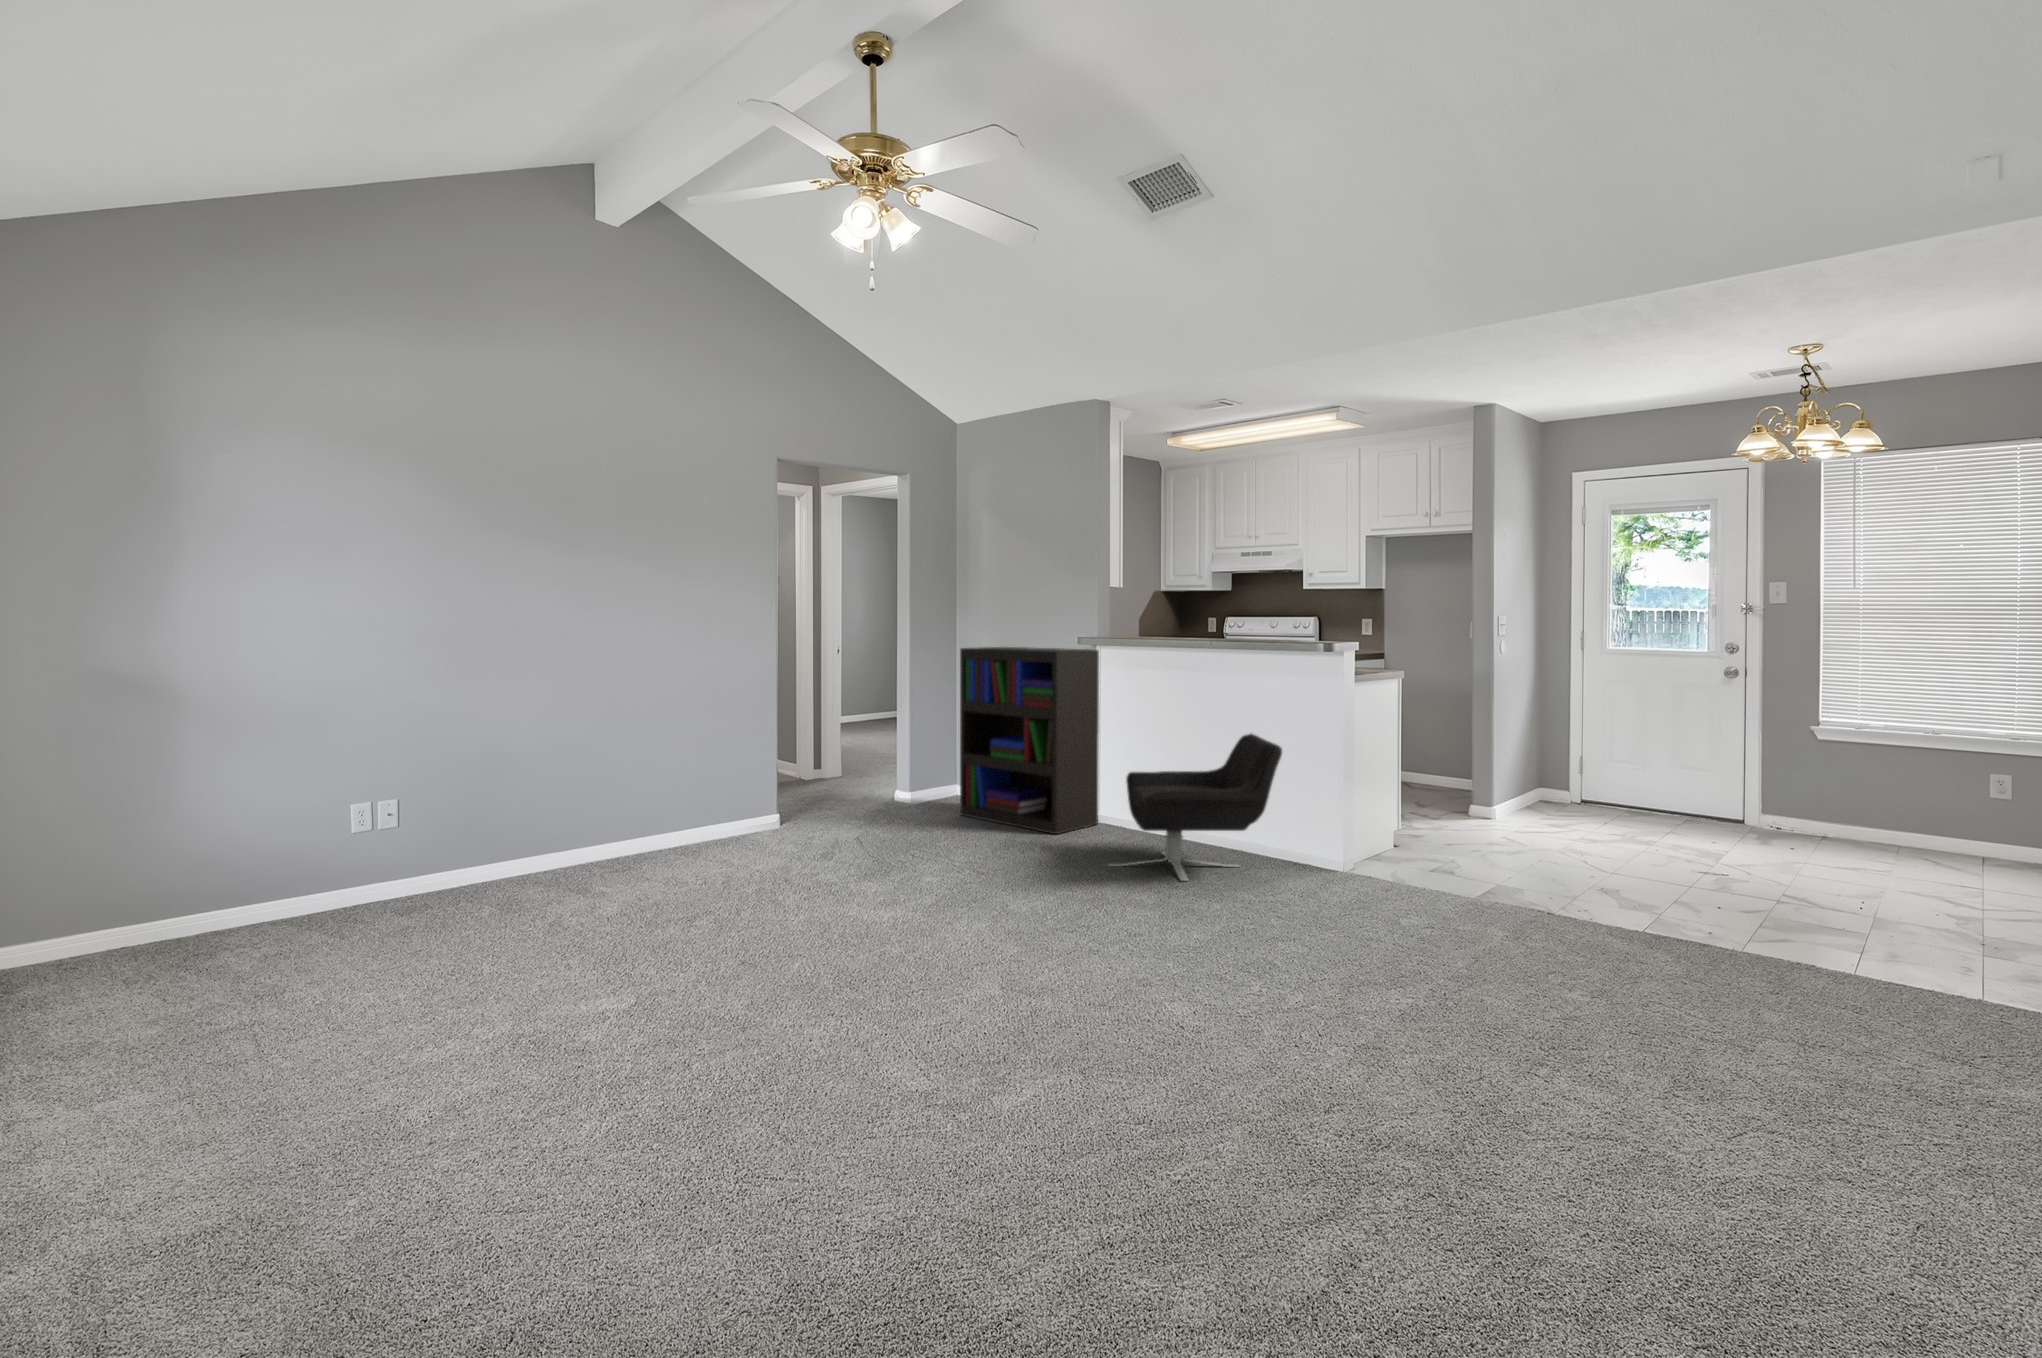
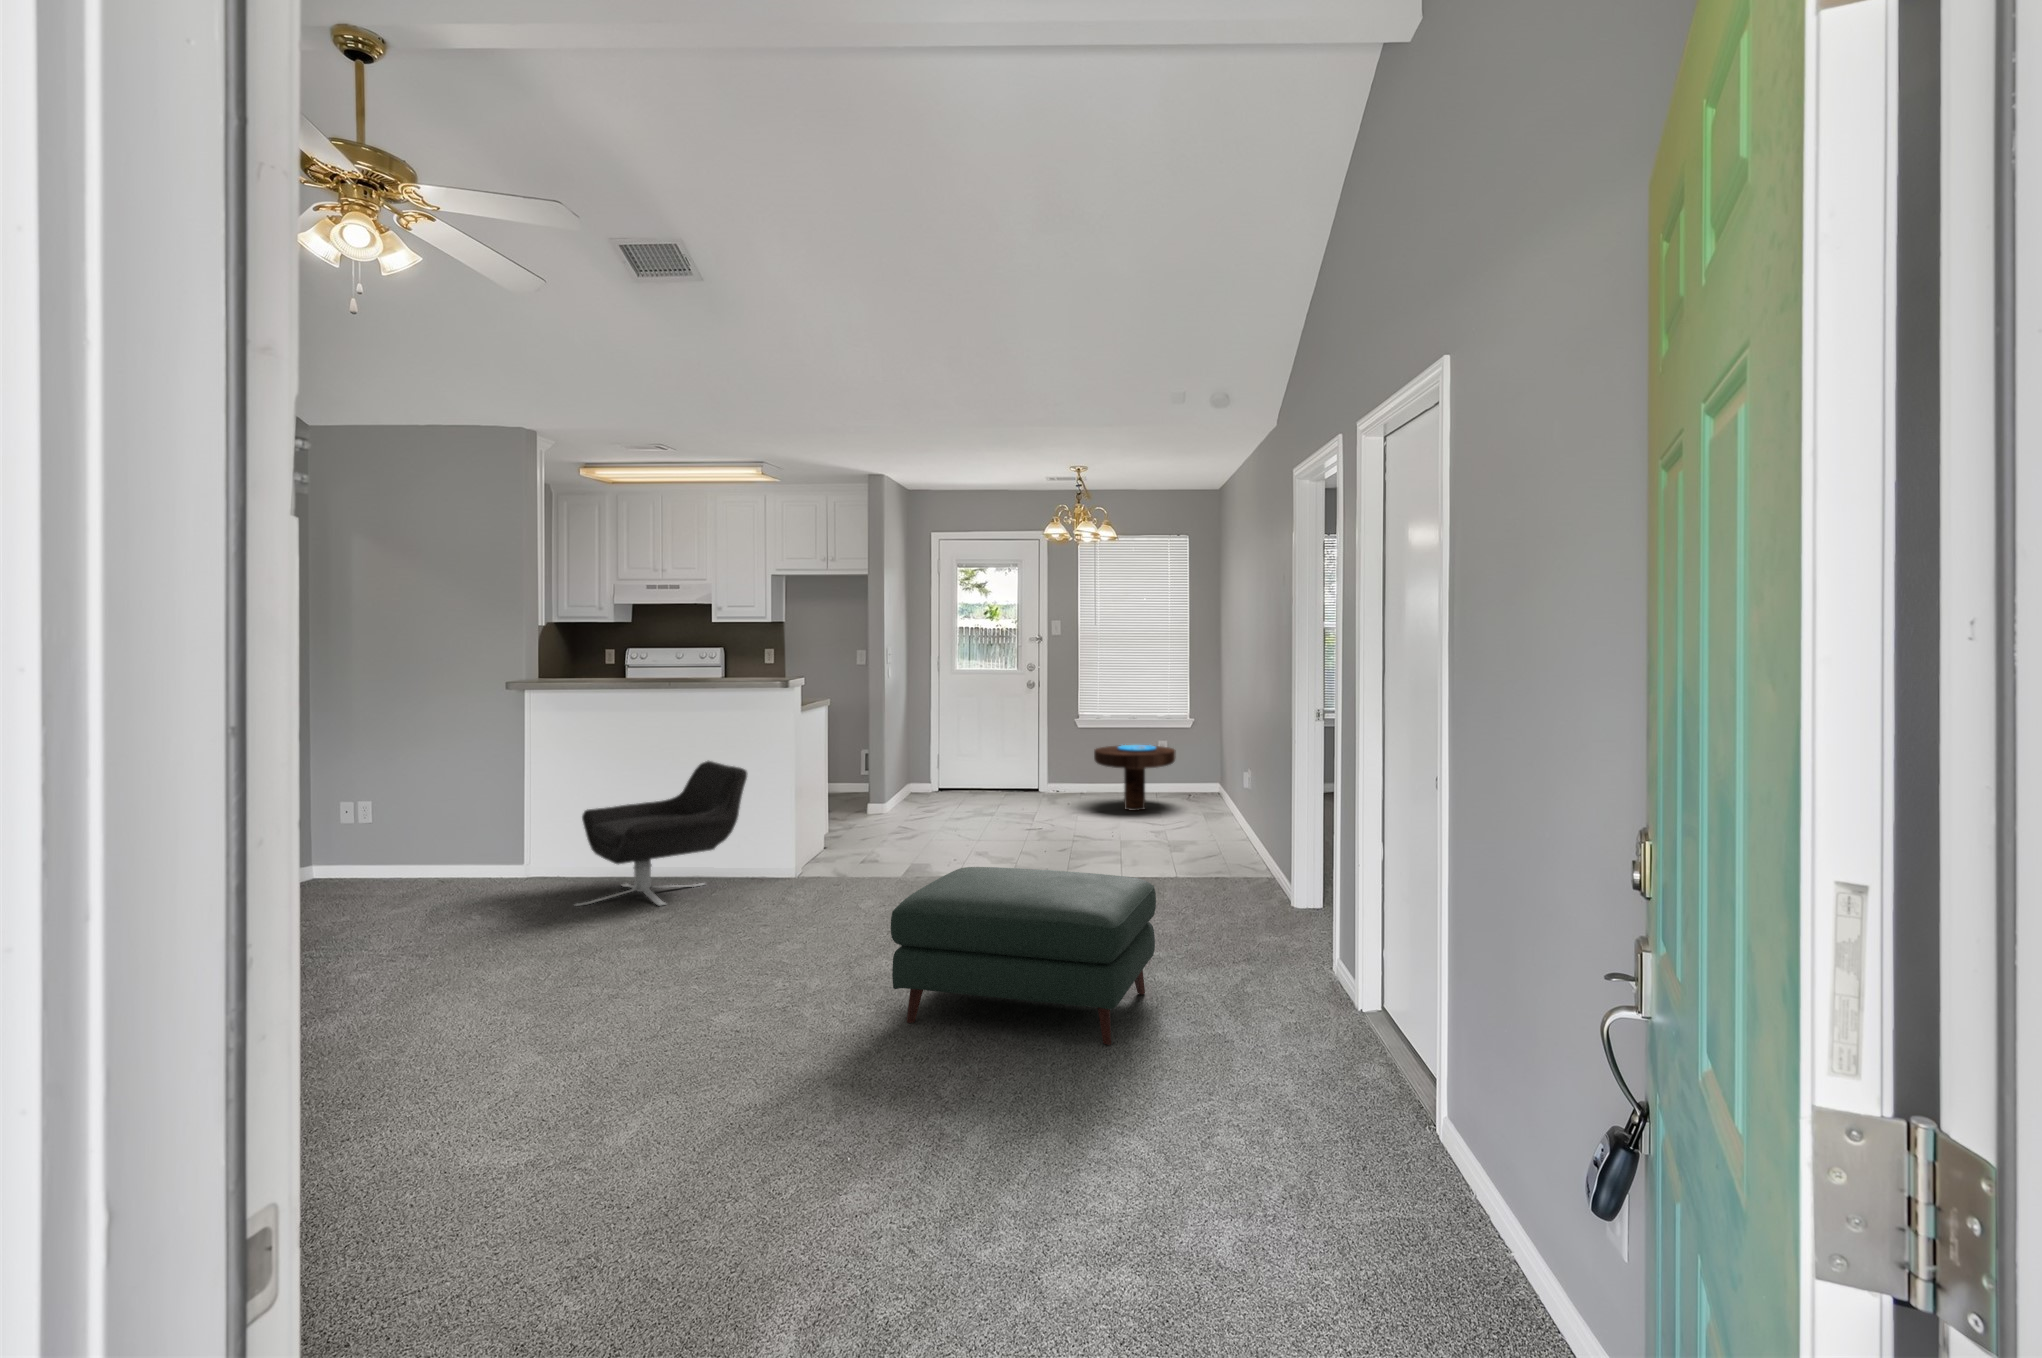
bookshelf: present [960,647,1099,834] -> none [349,688,533,887]
side table: none [1832,765,2003,868] -> present [1094,745,1176,811]
ottoman: none [1349,908,1834,1256] -> present [891,867,1156,1045]

